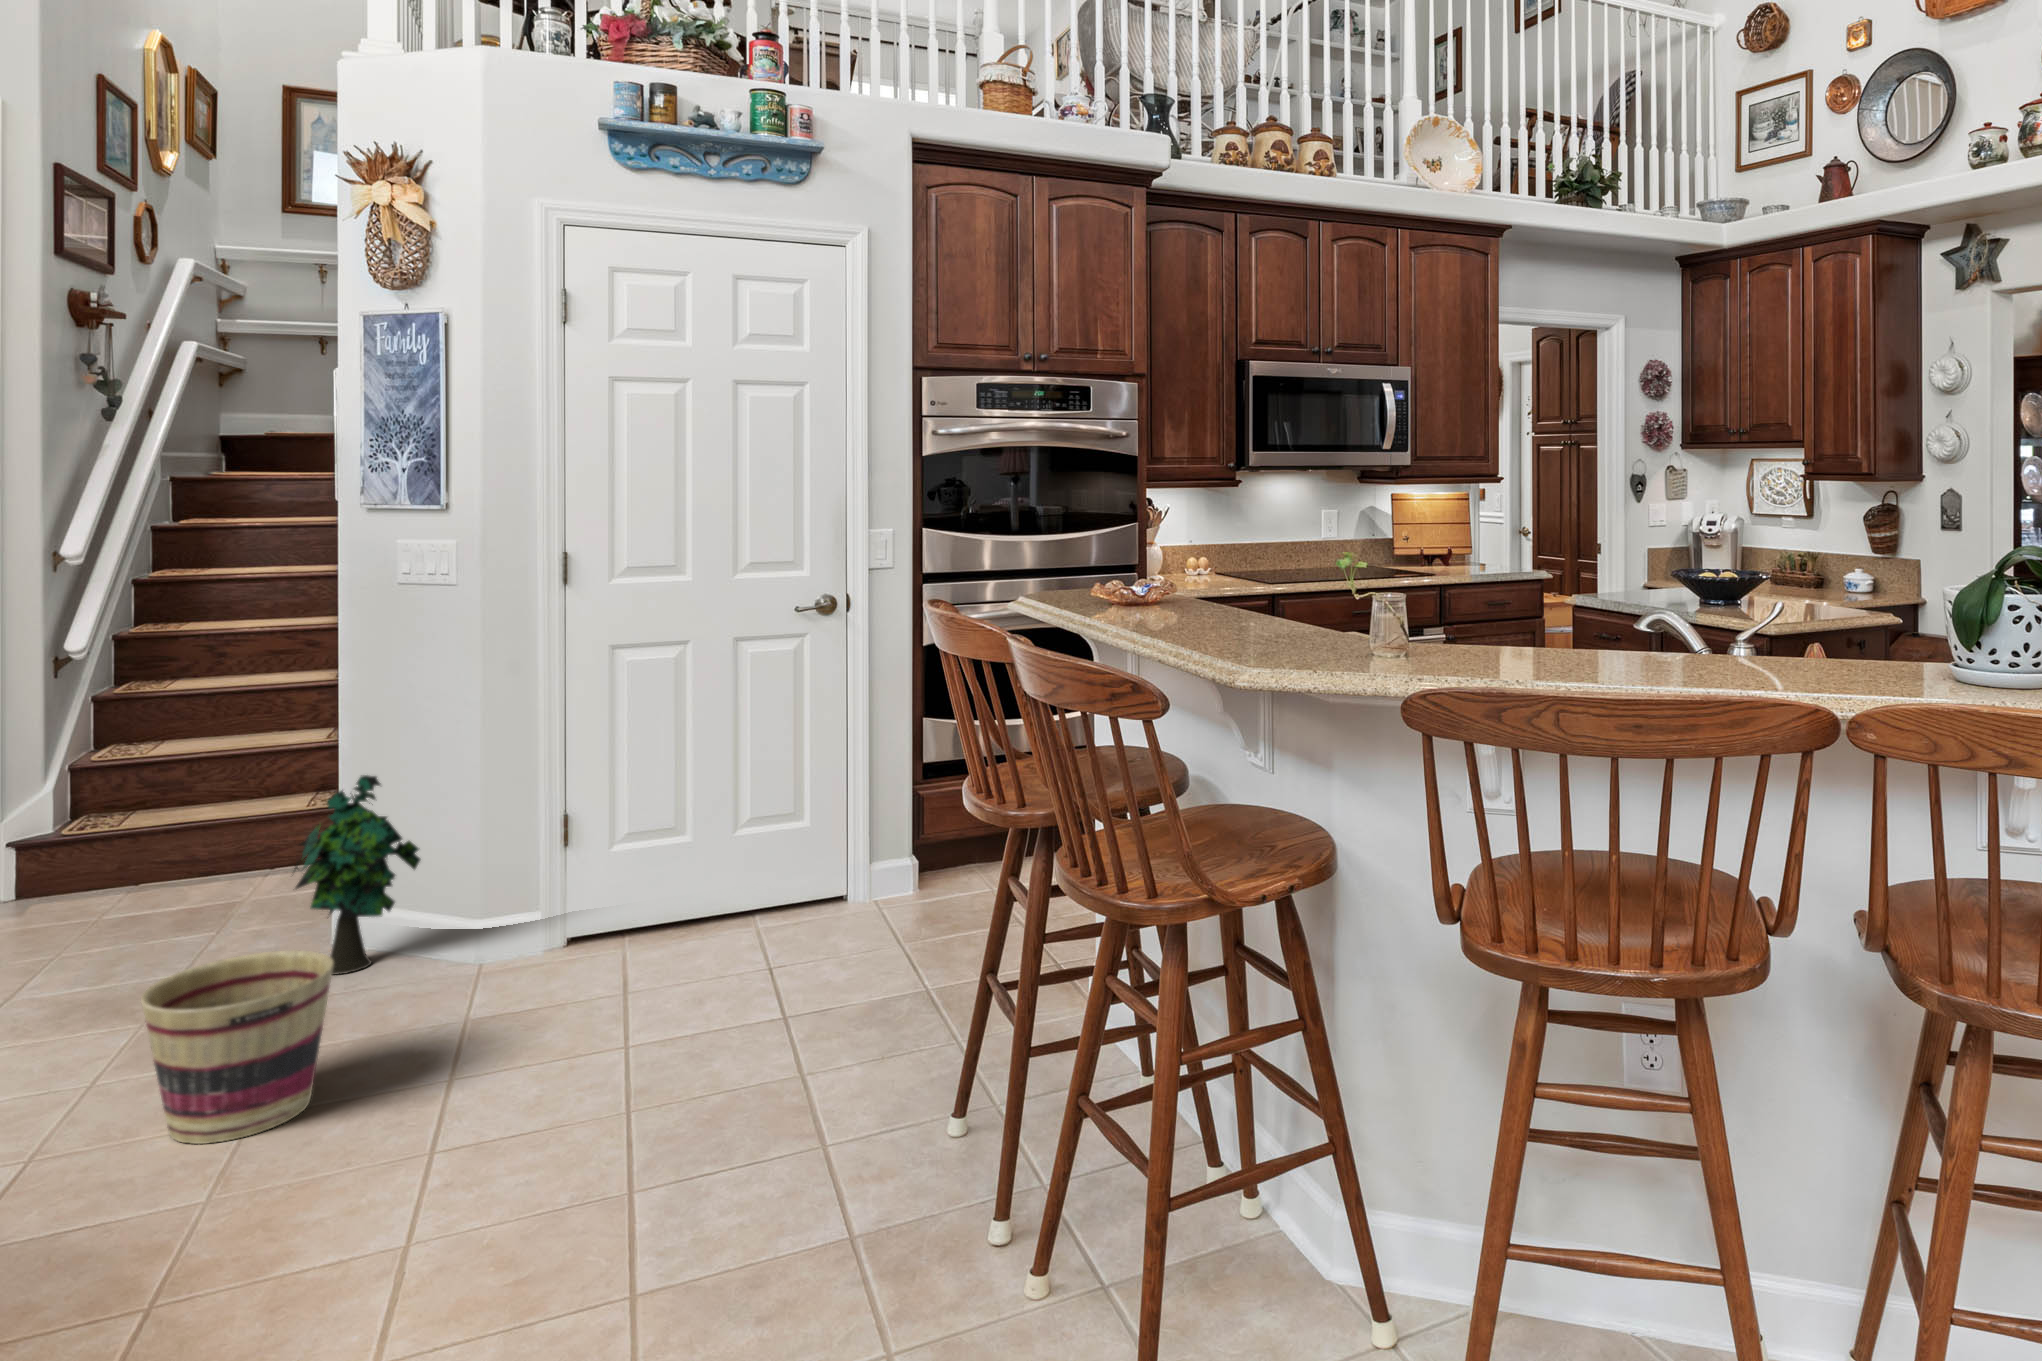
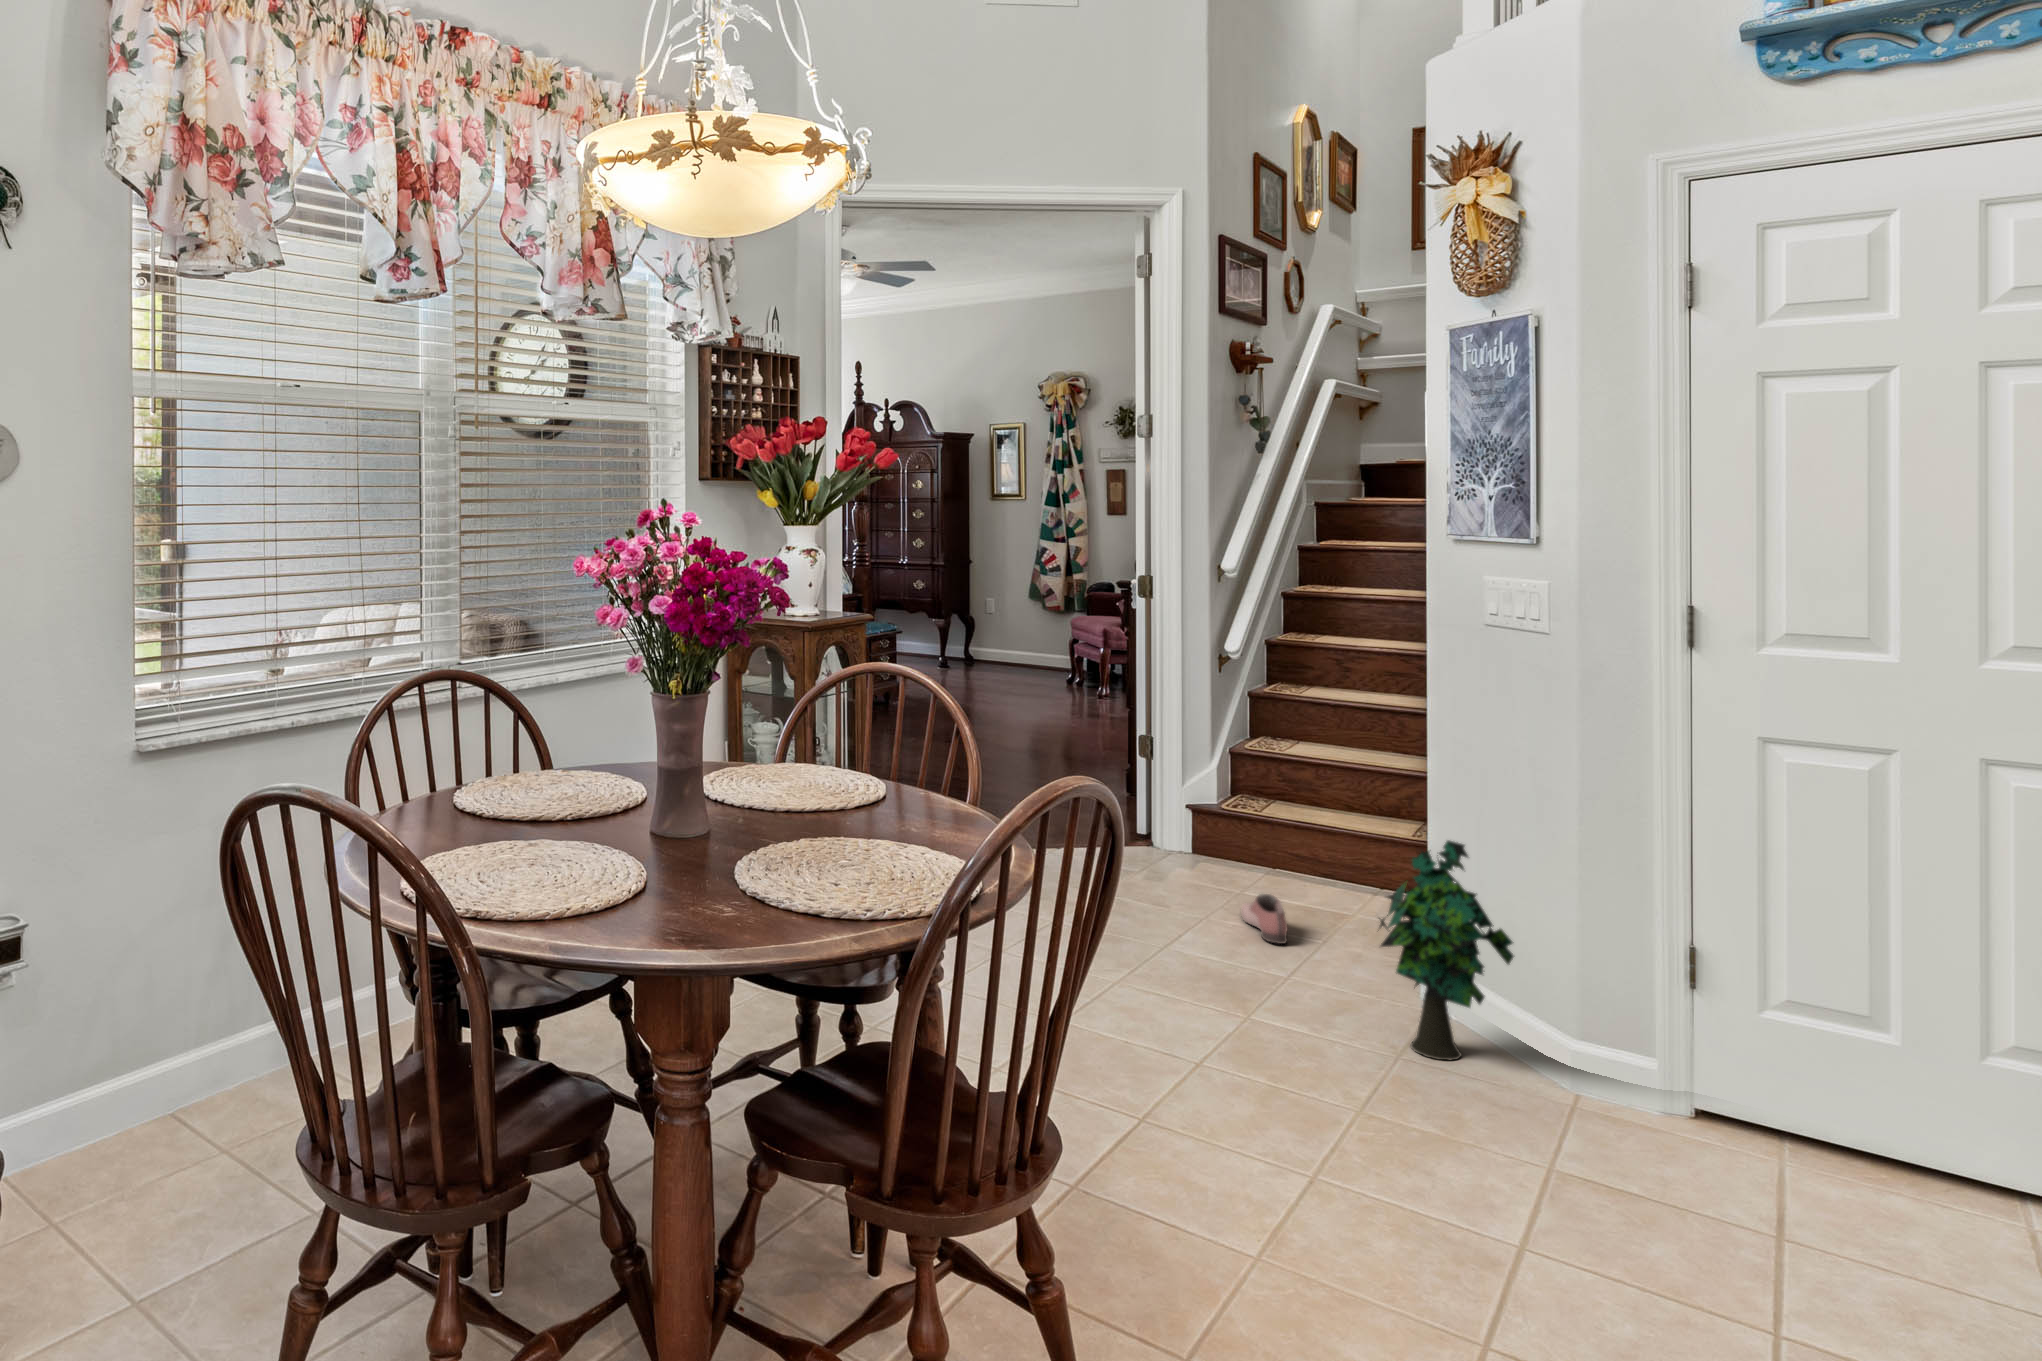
shoe: none [107,892,172,940] -> present [1241,894,1287,944]
basket: present [141,950,333,1144] -> none [1212,1015,1394,1237]

